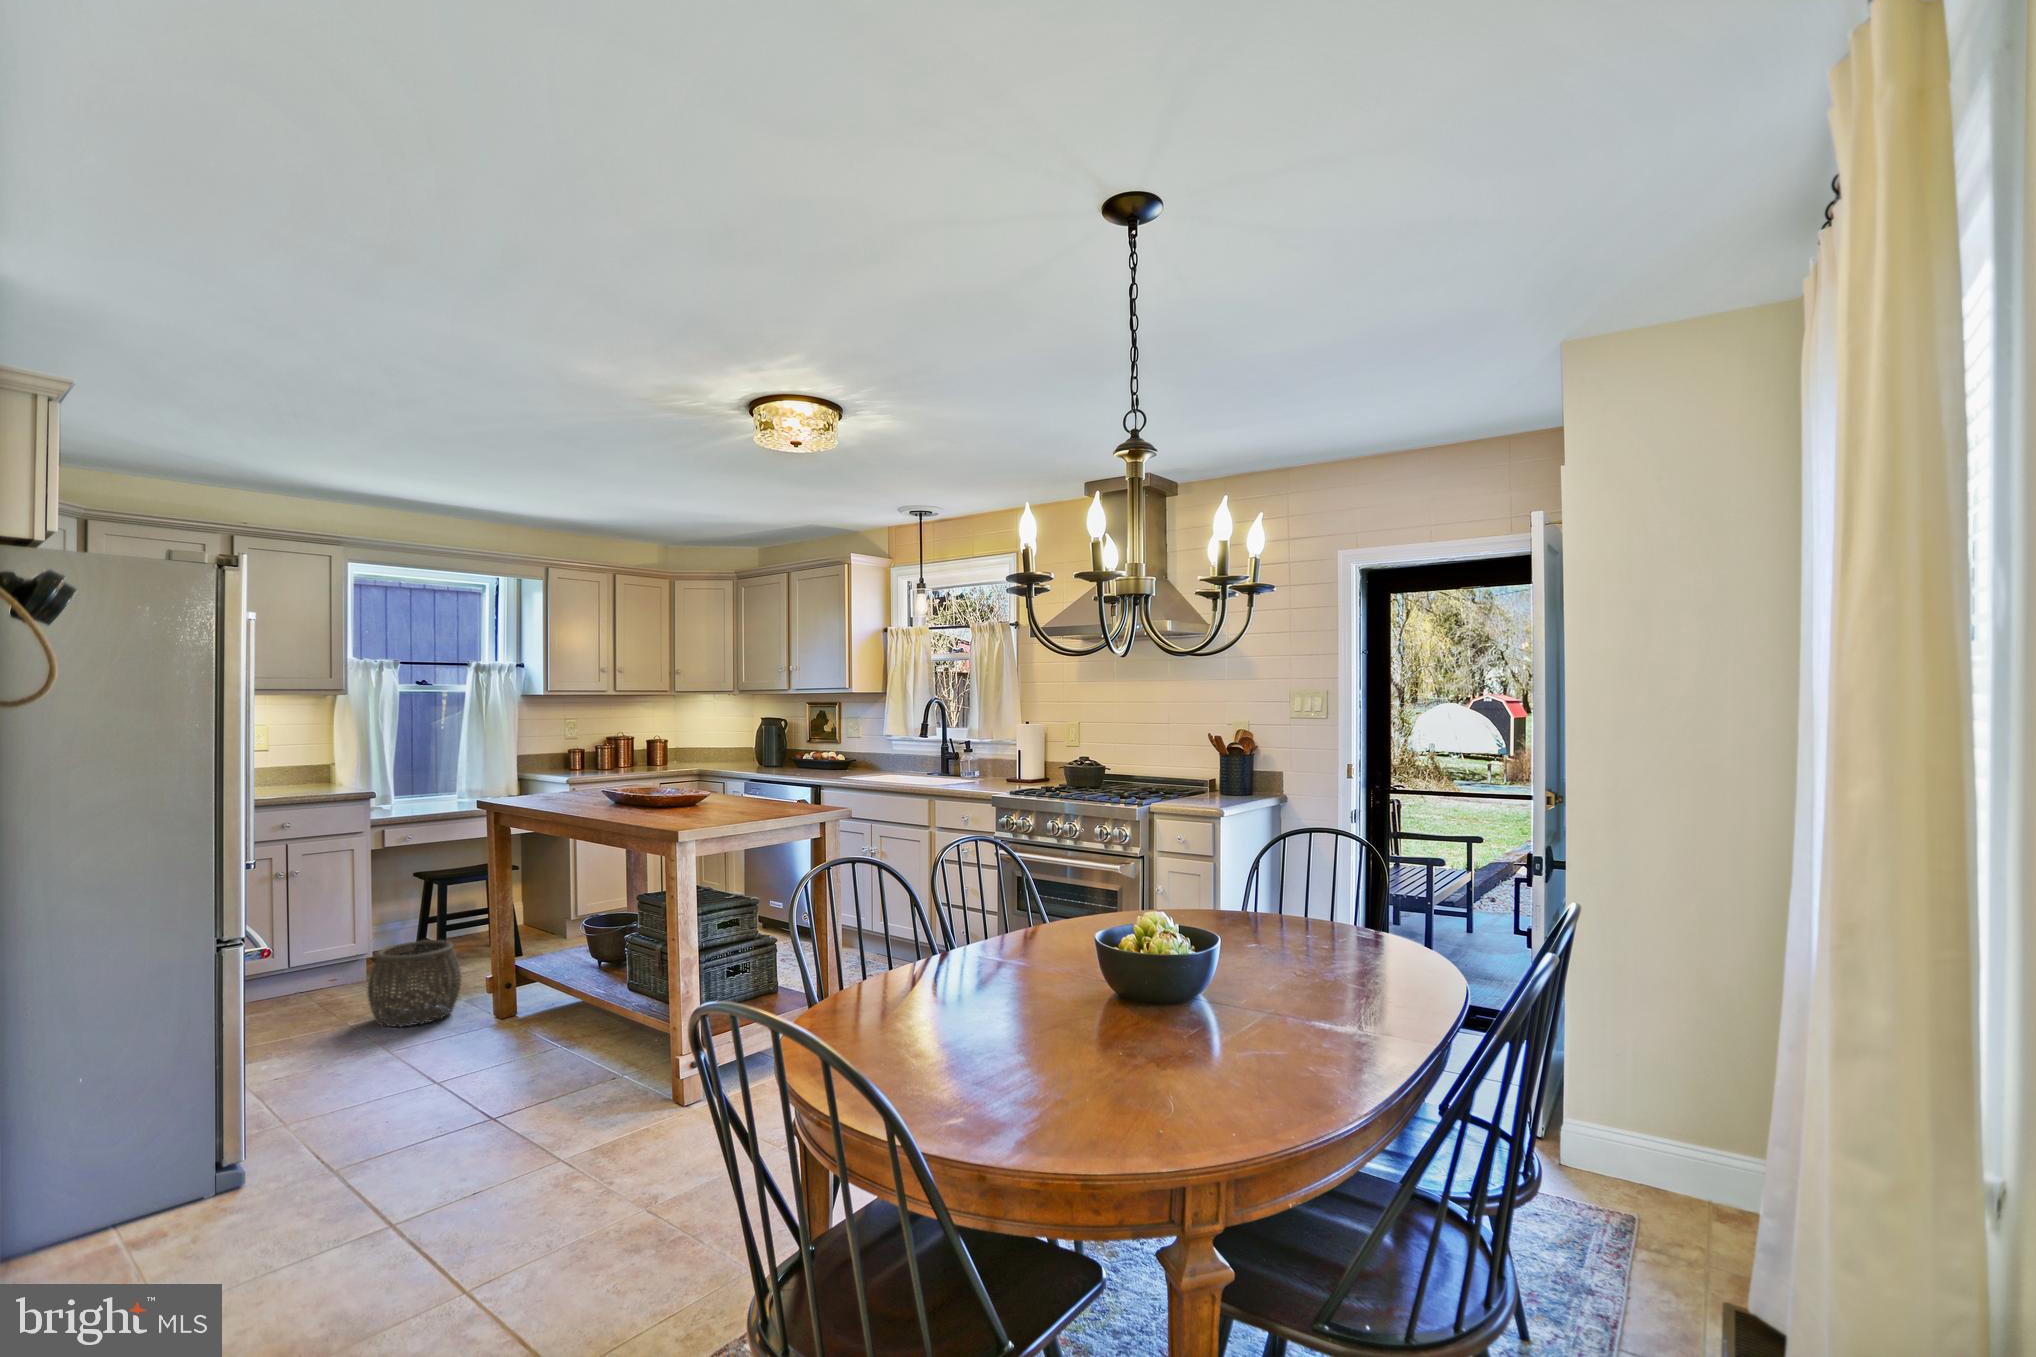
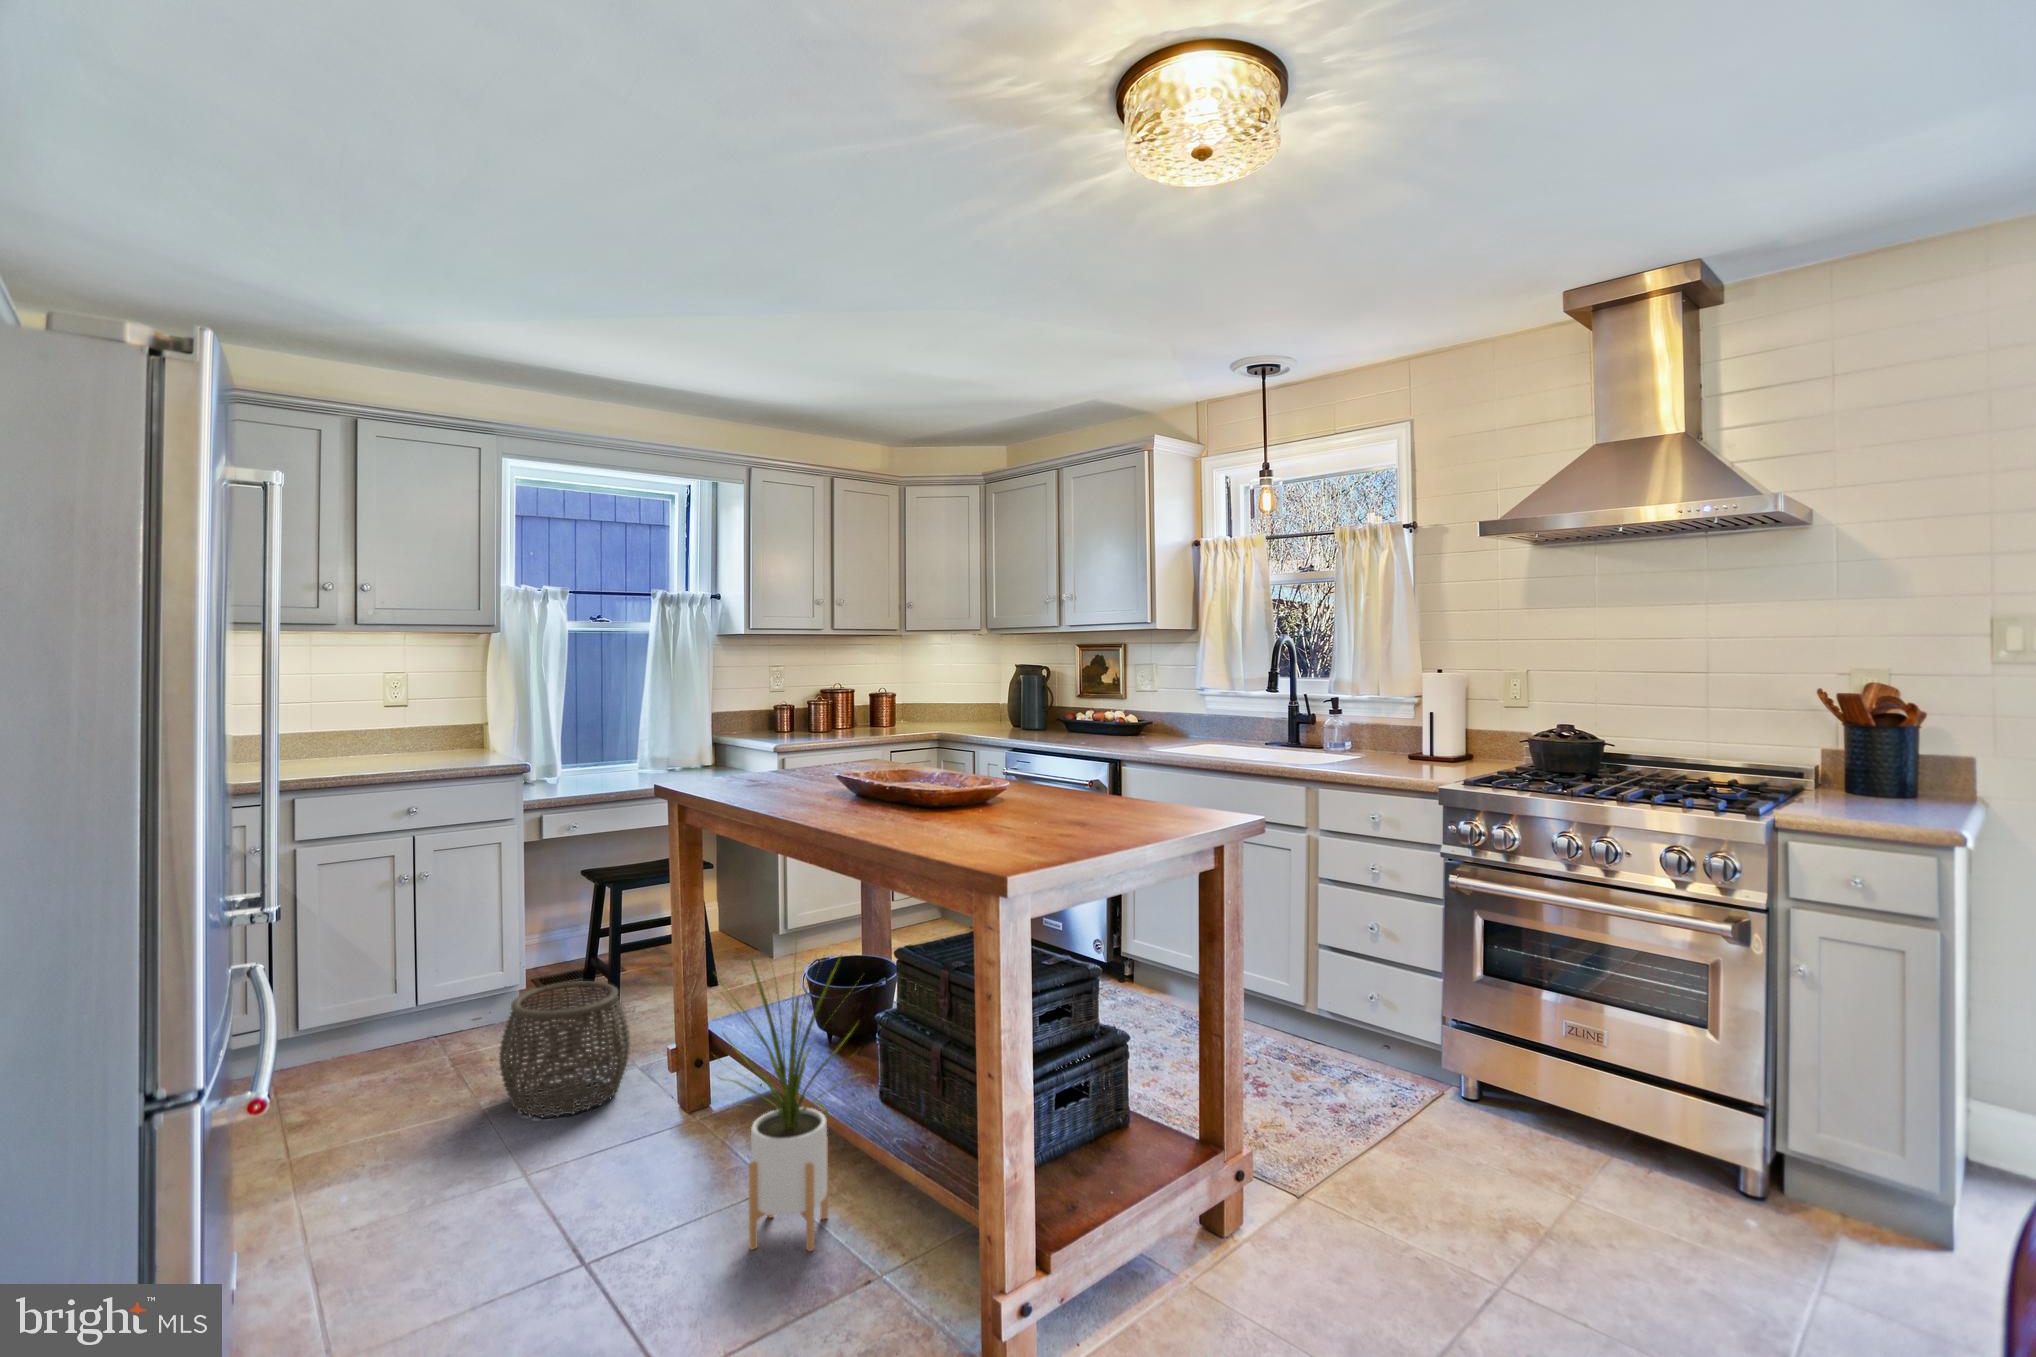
house plant: none [527,888,627,1071] -> present [719,956,858,1251]

